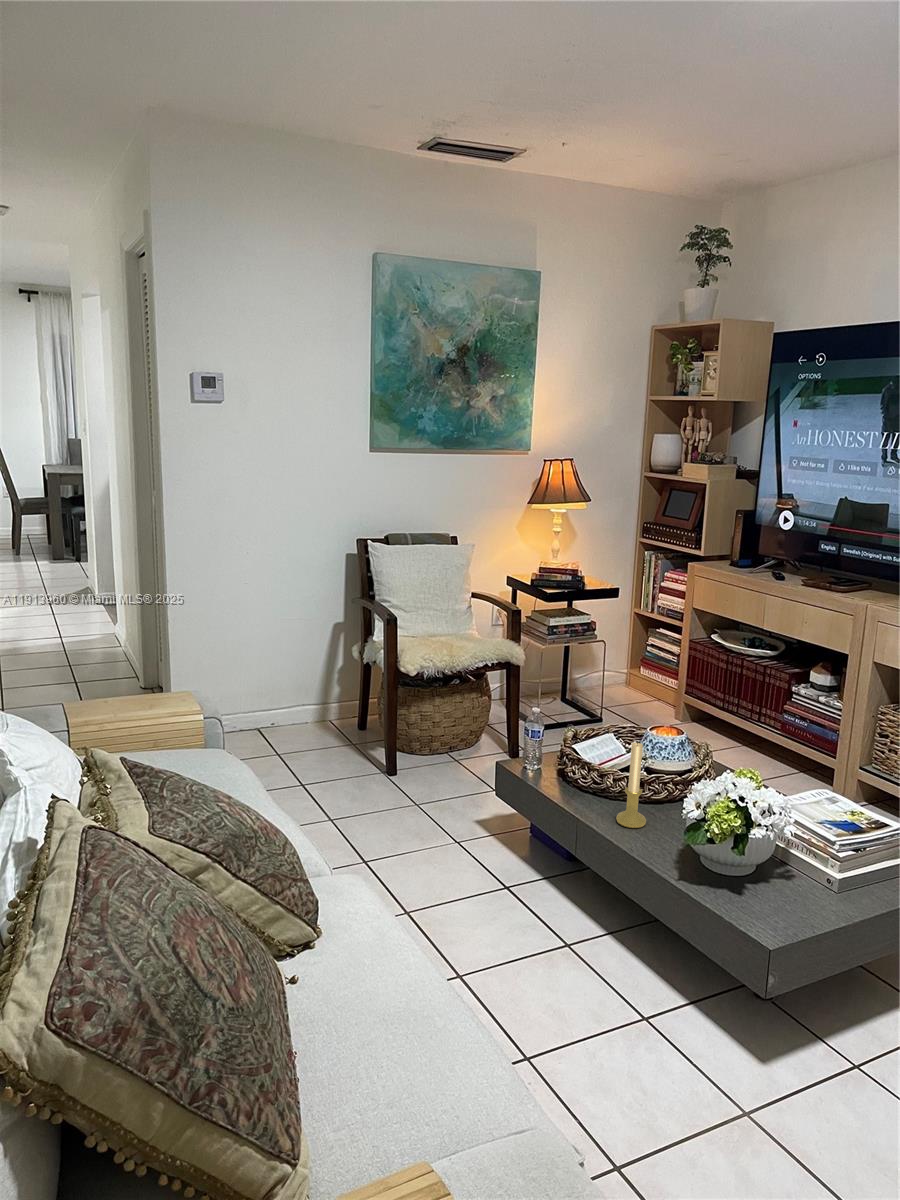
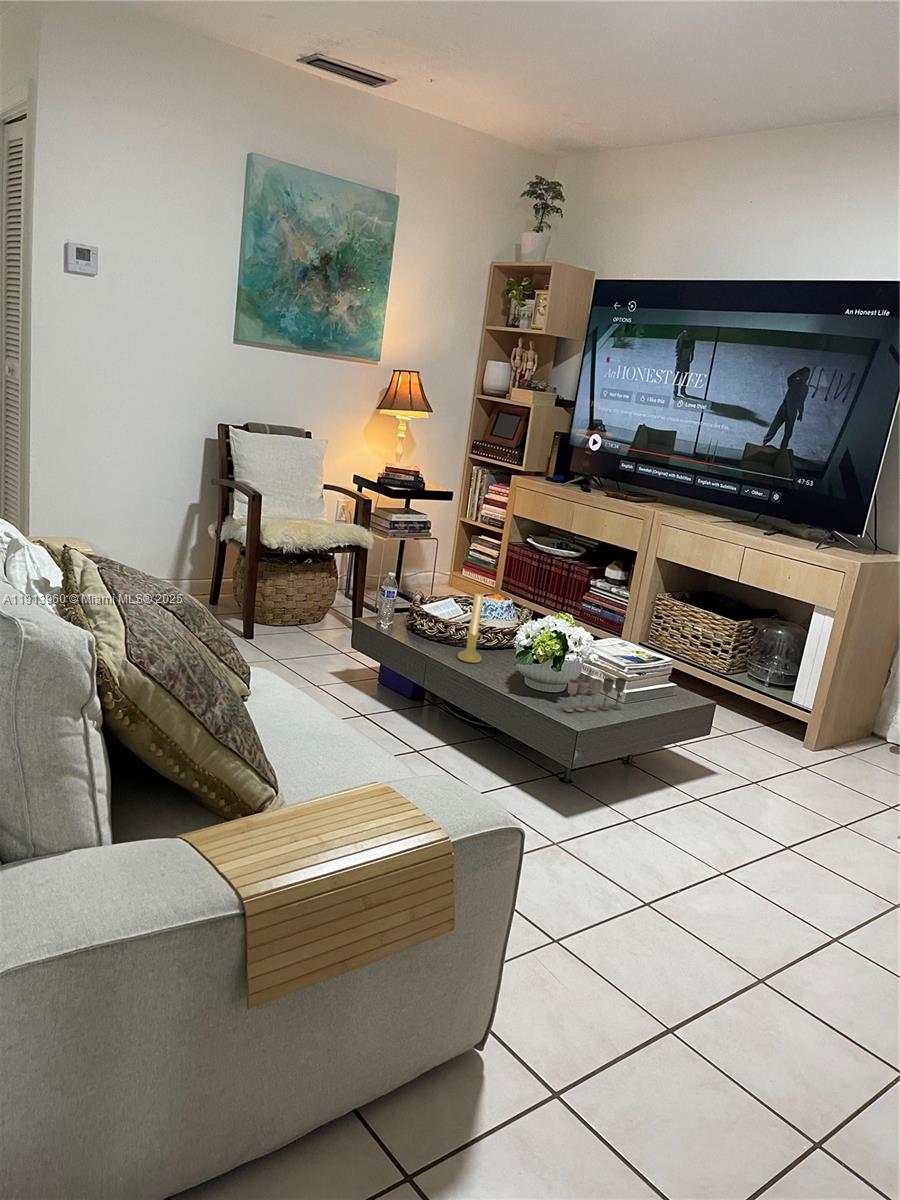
wine glass: none [752,861,836,911] -> present [564,678,627,712]

